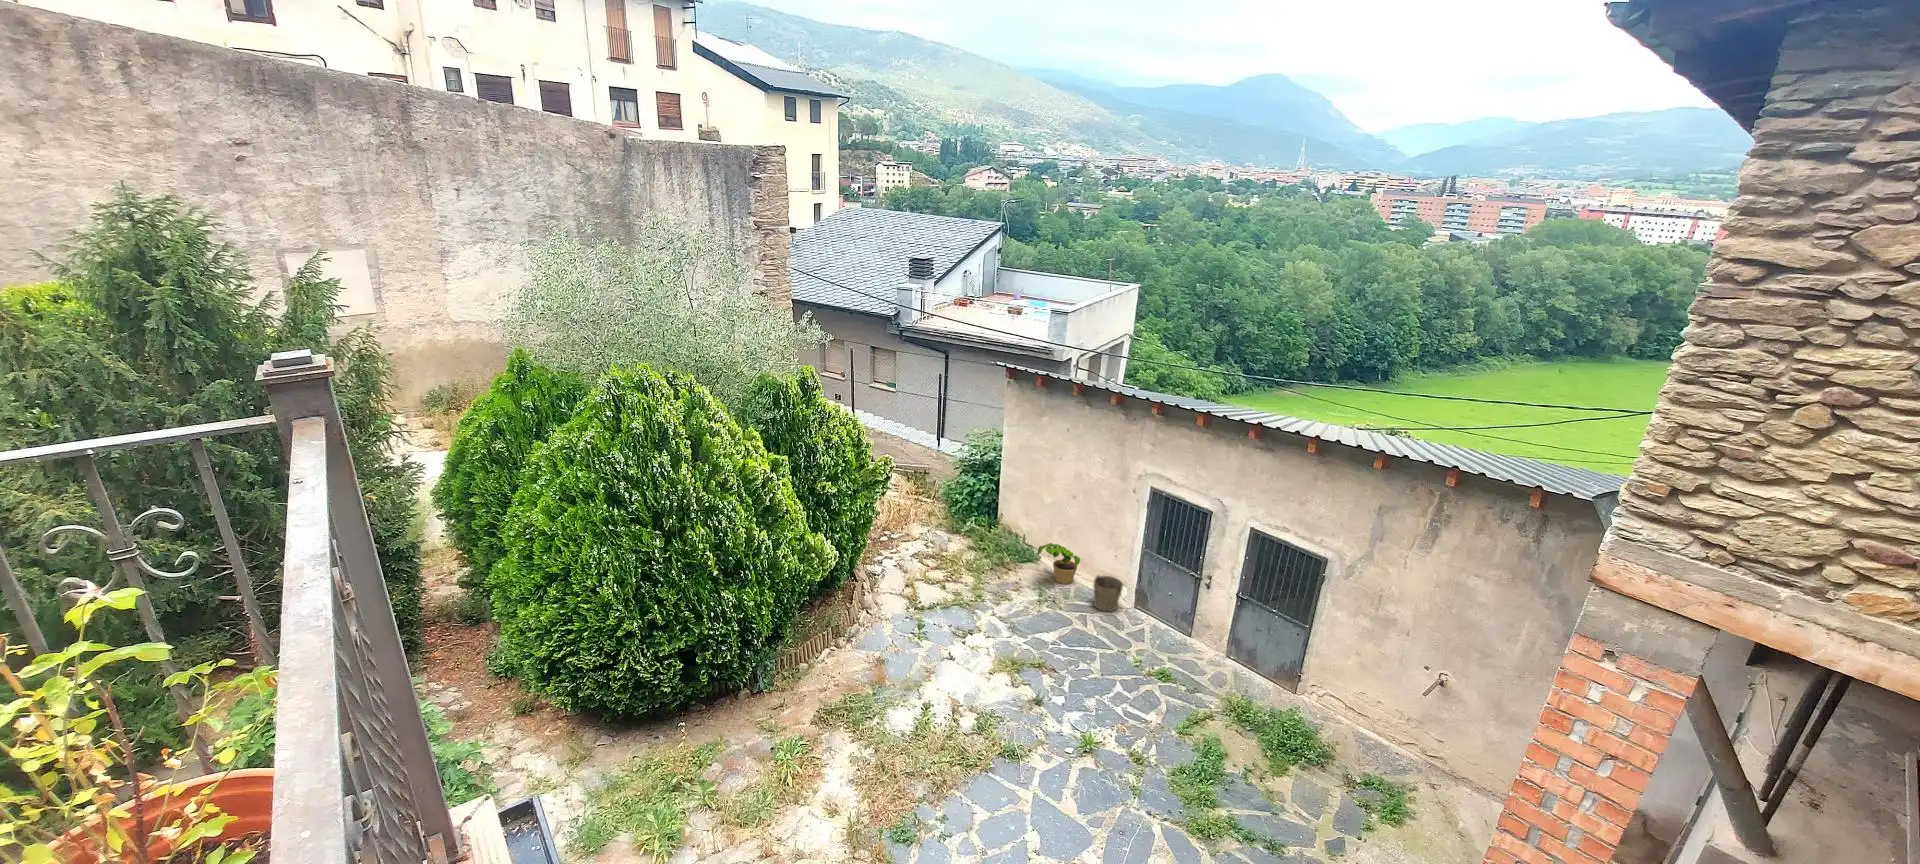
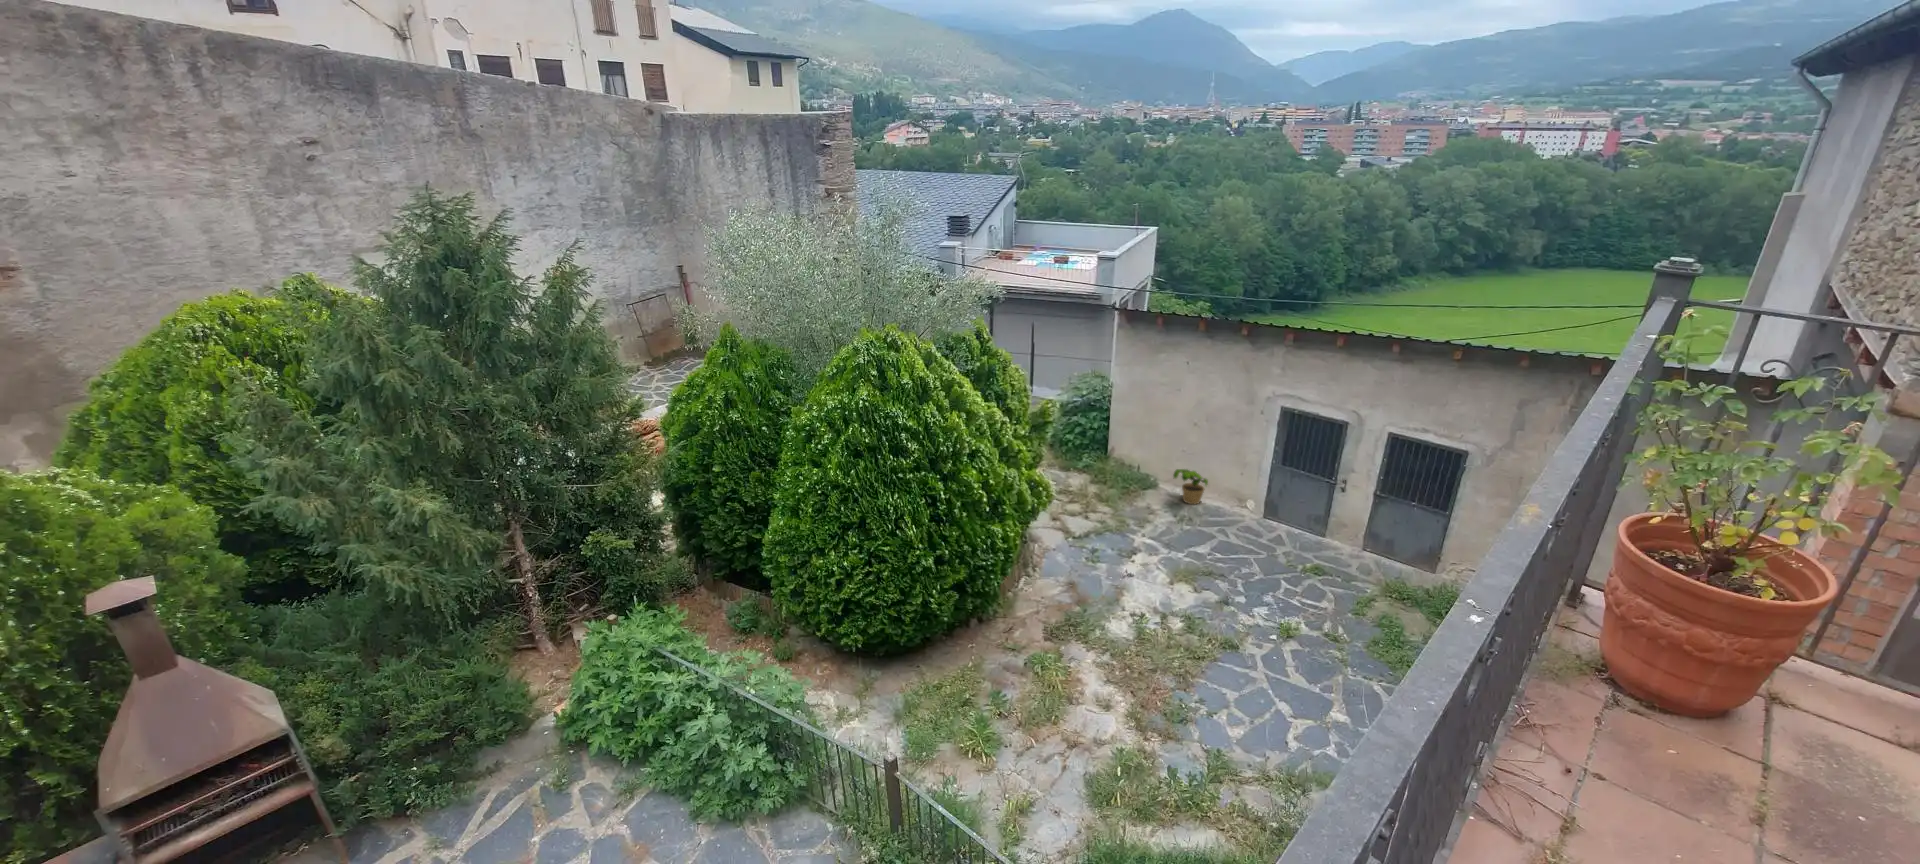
bucket: present [1093,575,1123,611] -> none [1228,491,1258,524]

